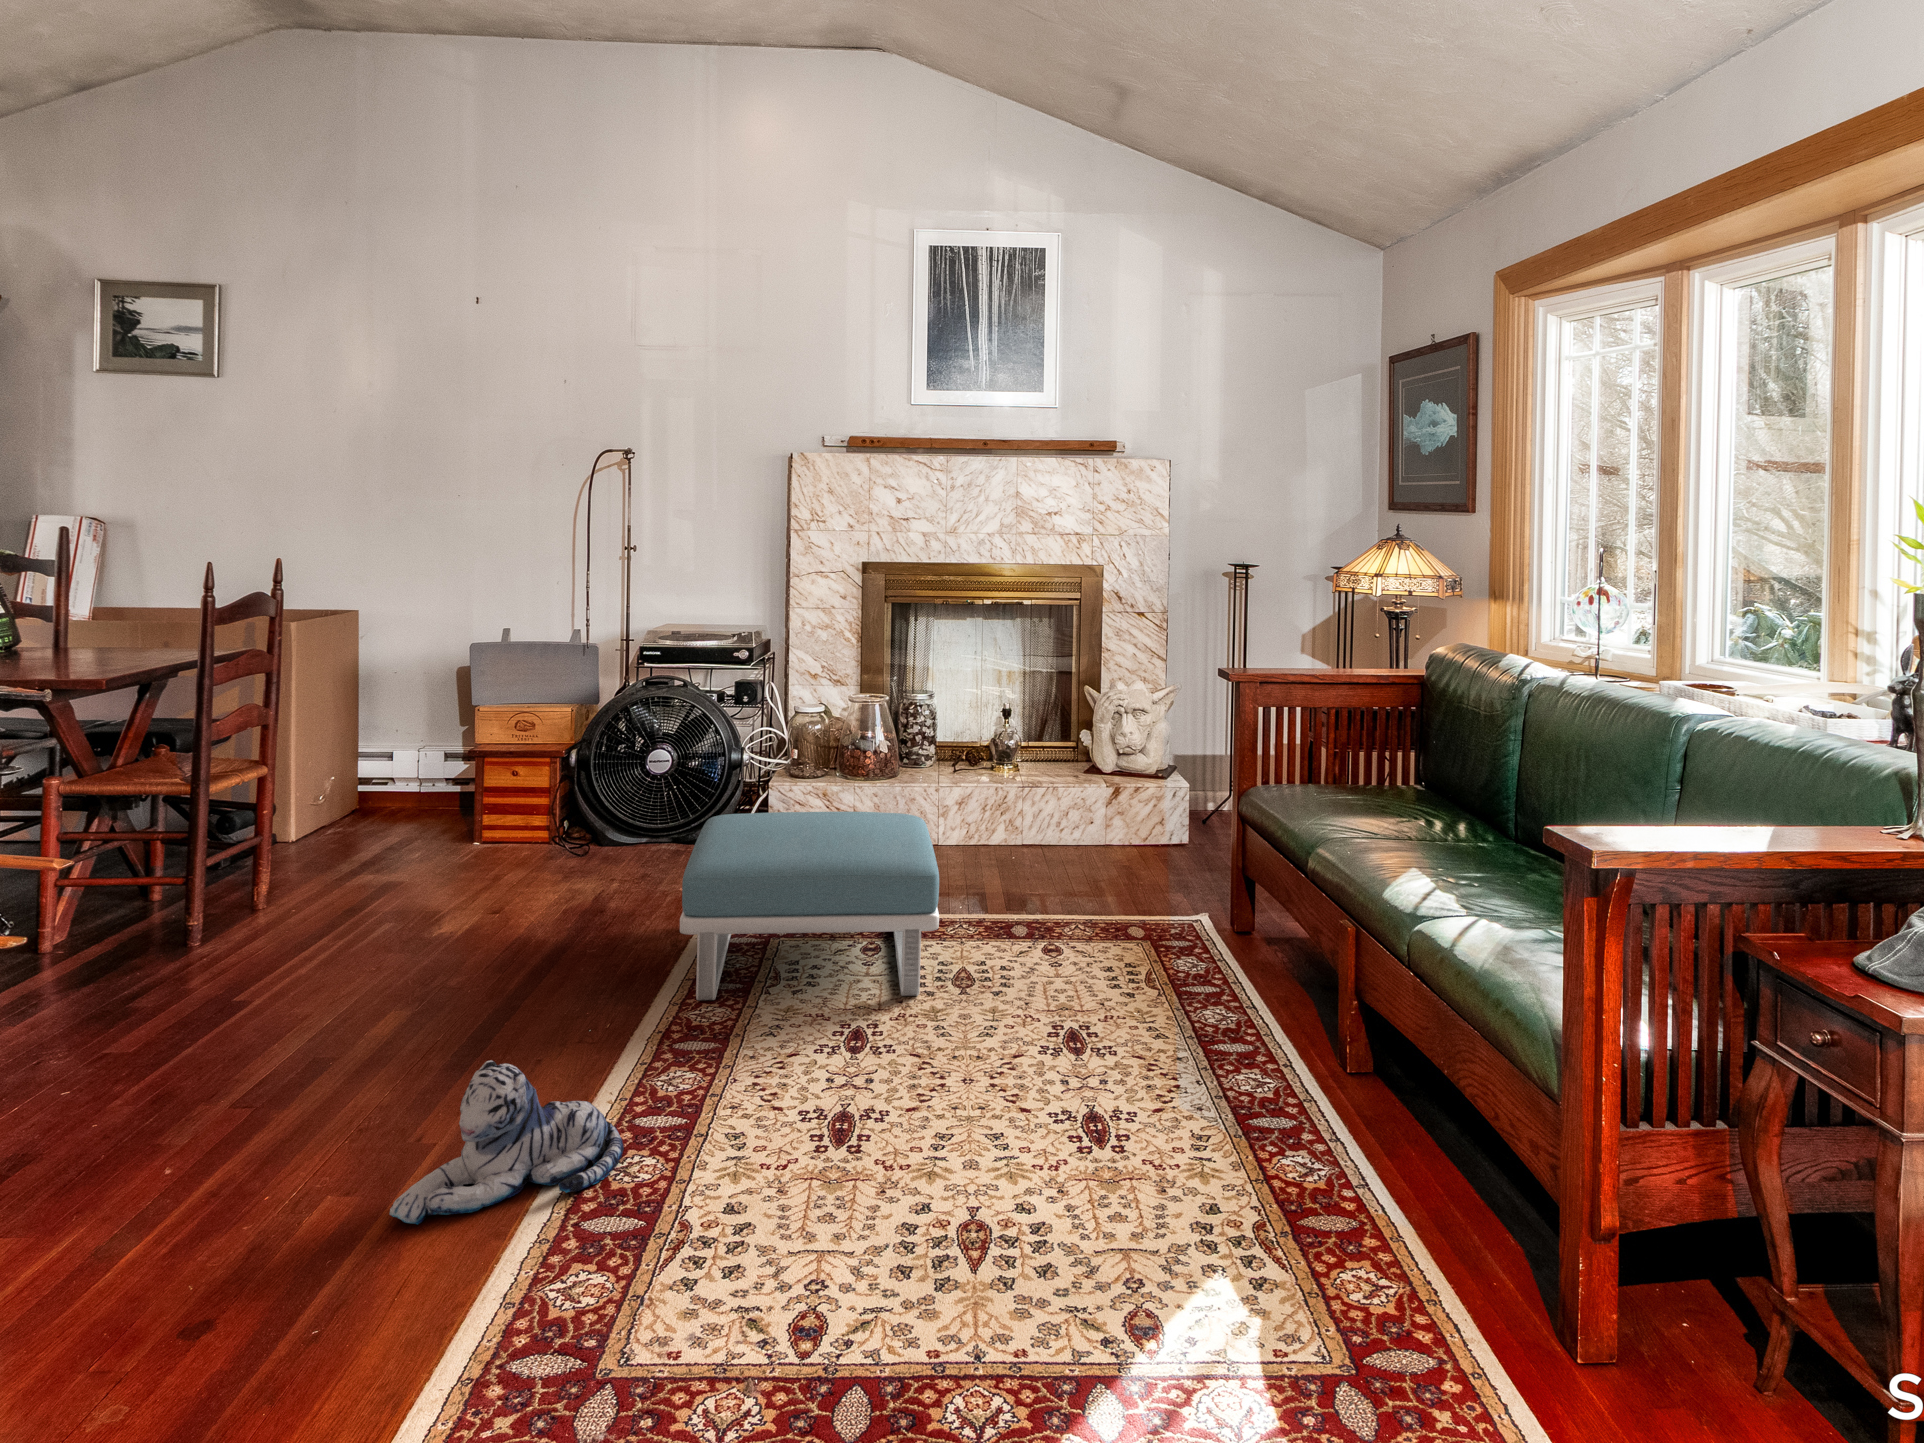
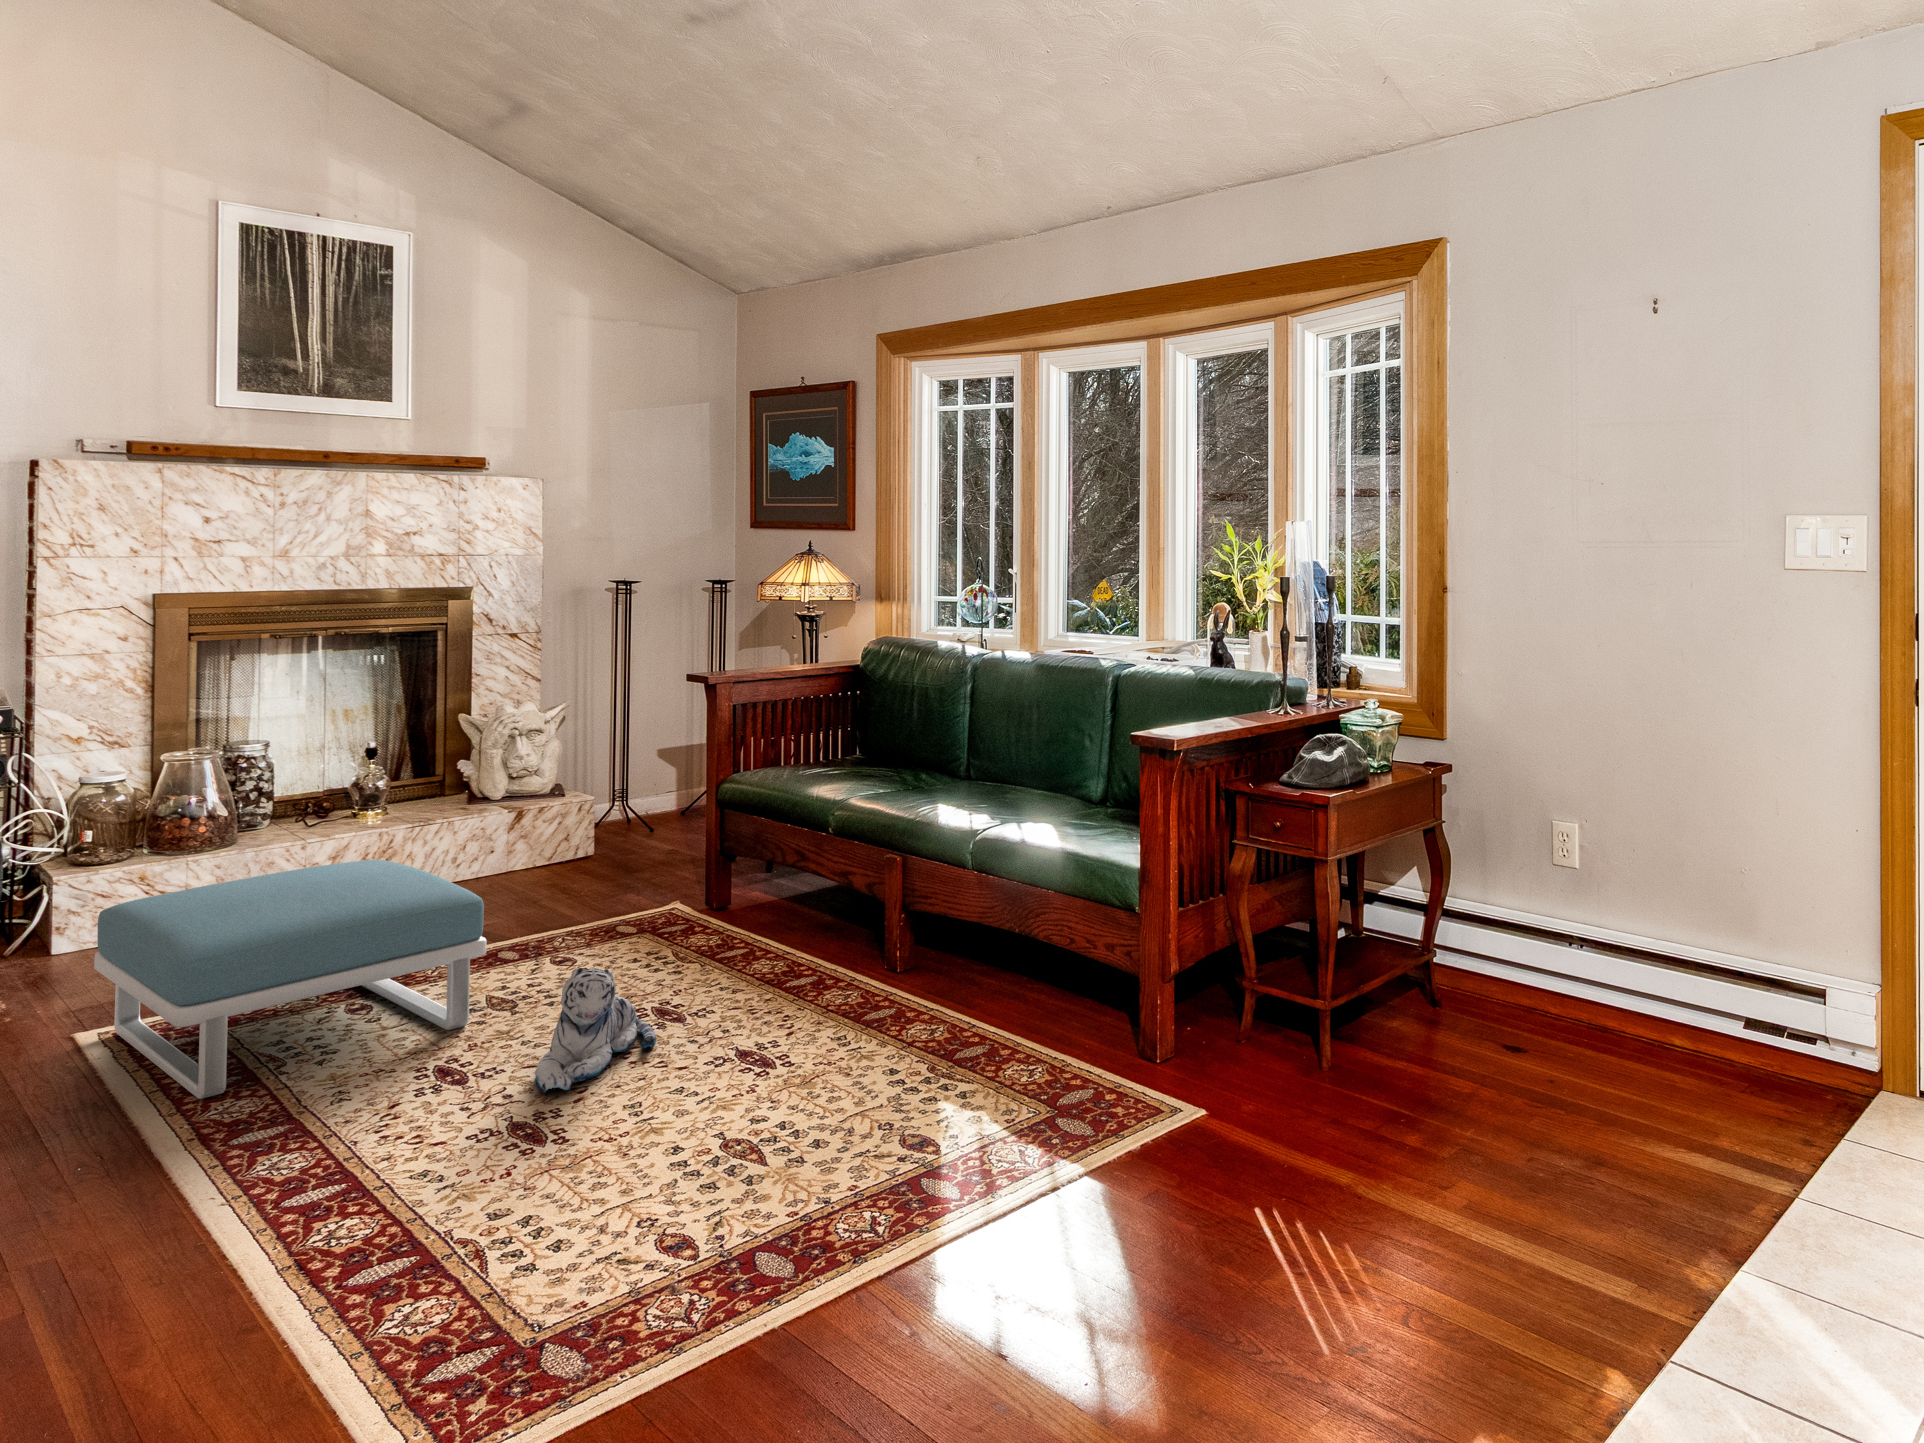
plush toy: present [390,1060,624,1224] -> present [535,968,656,1093]

